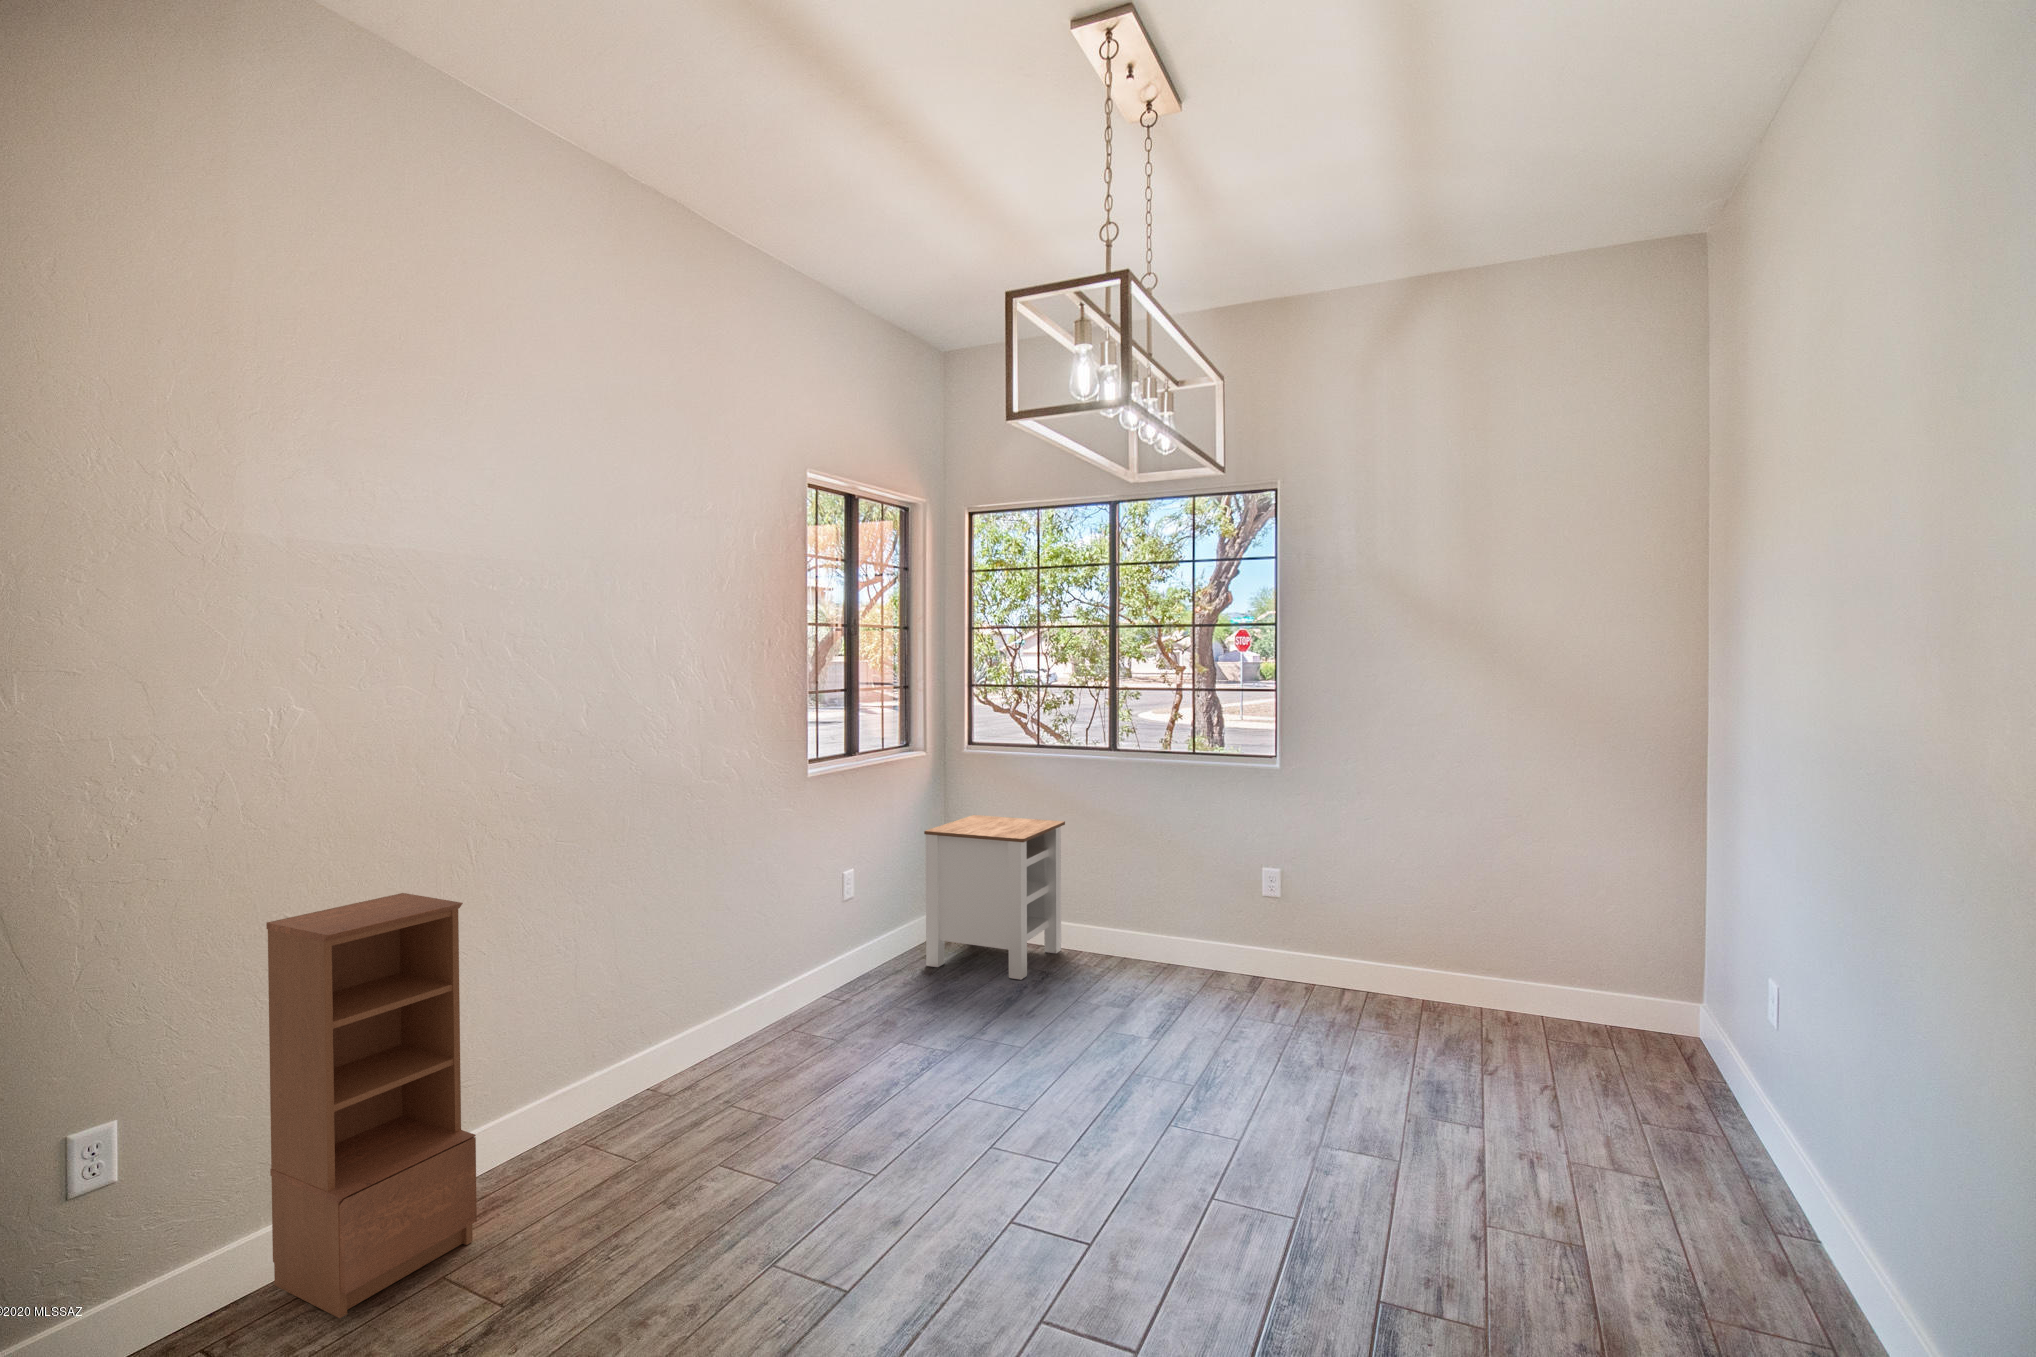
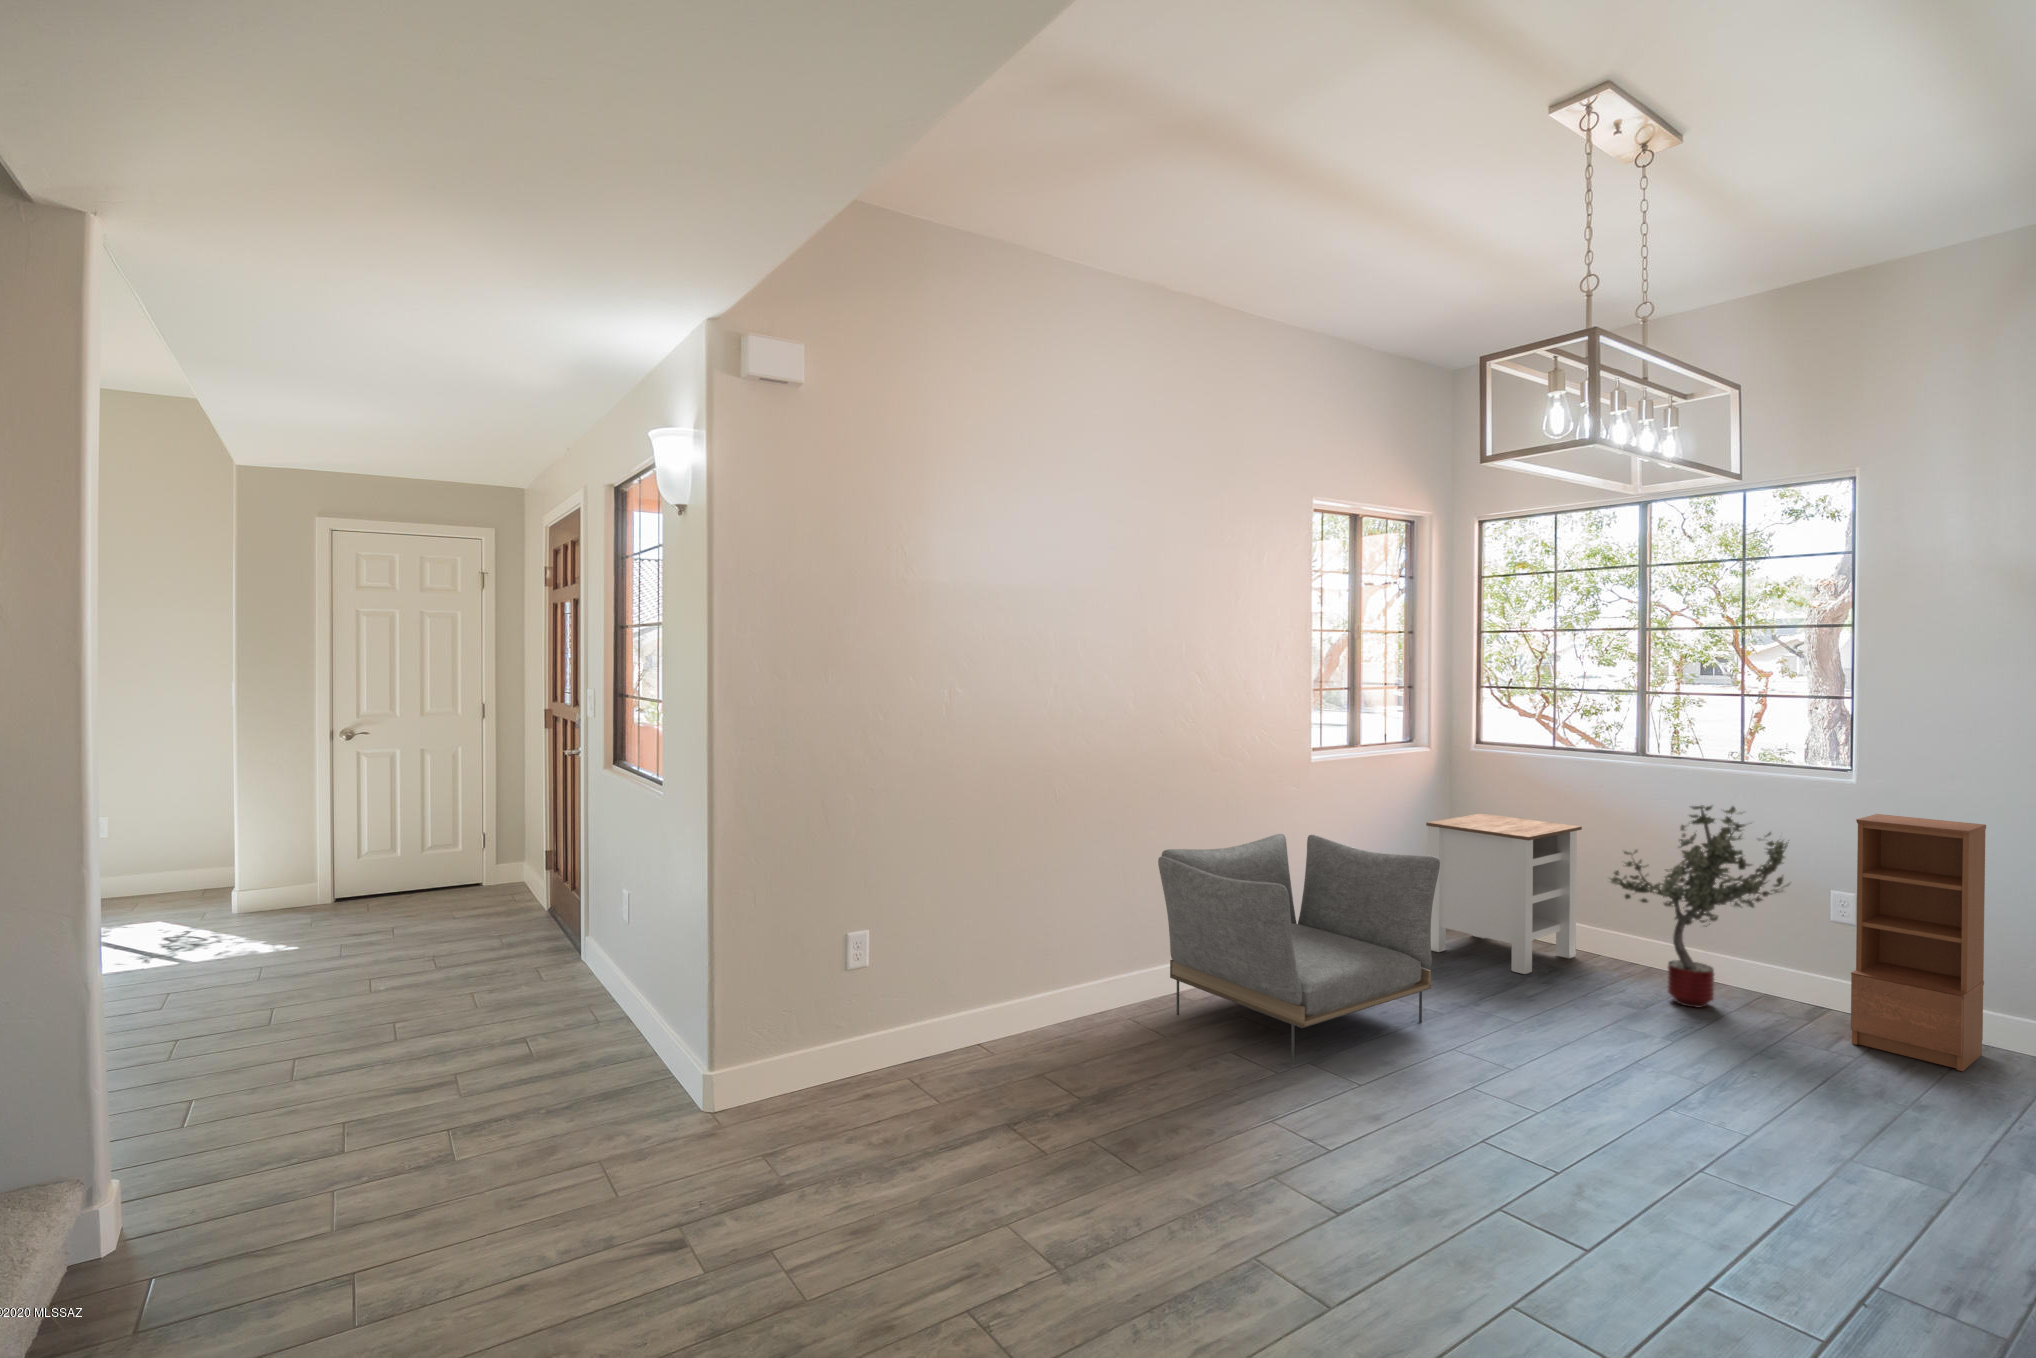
potted tree: none [1091,793,1242,990] -> present [1610,805,1790,1008]
armchair: none [611,861,947,1163] -> present [1158,834,1440,1064]
bookcase: present [266,893,477,1318] -> present [1851,814,1986,1071]

